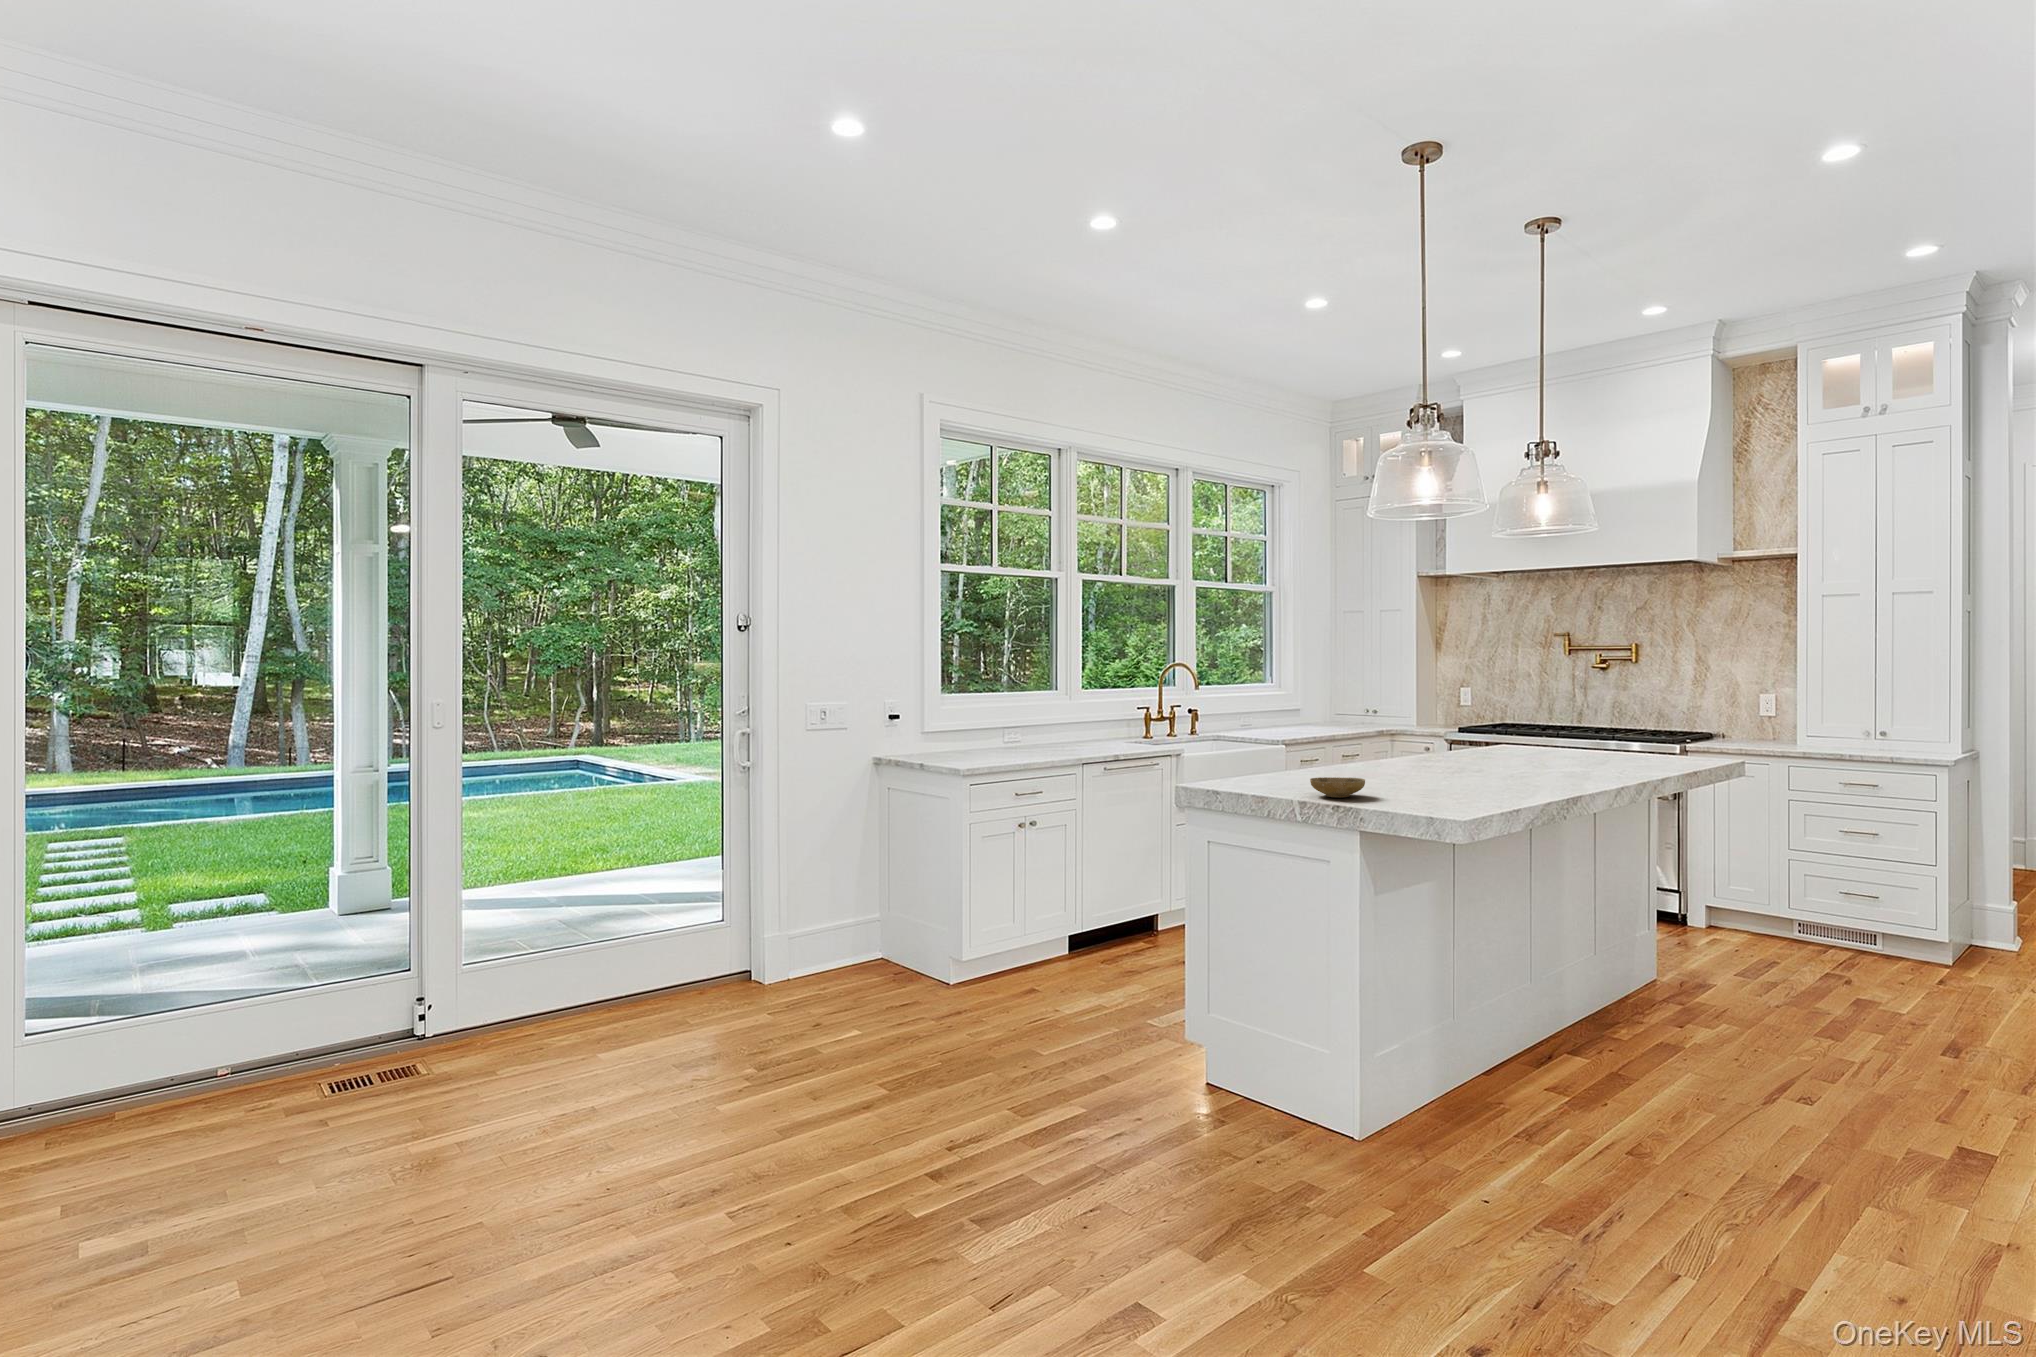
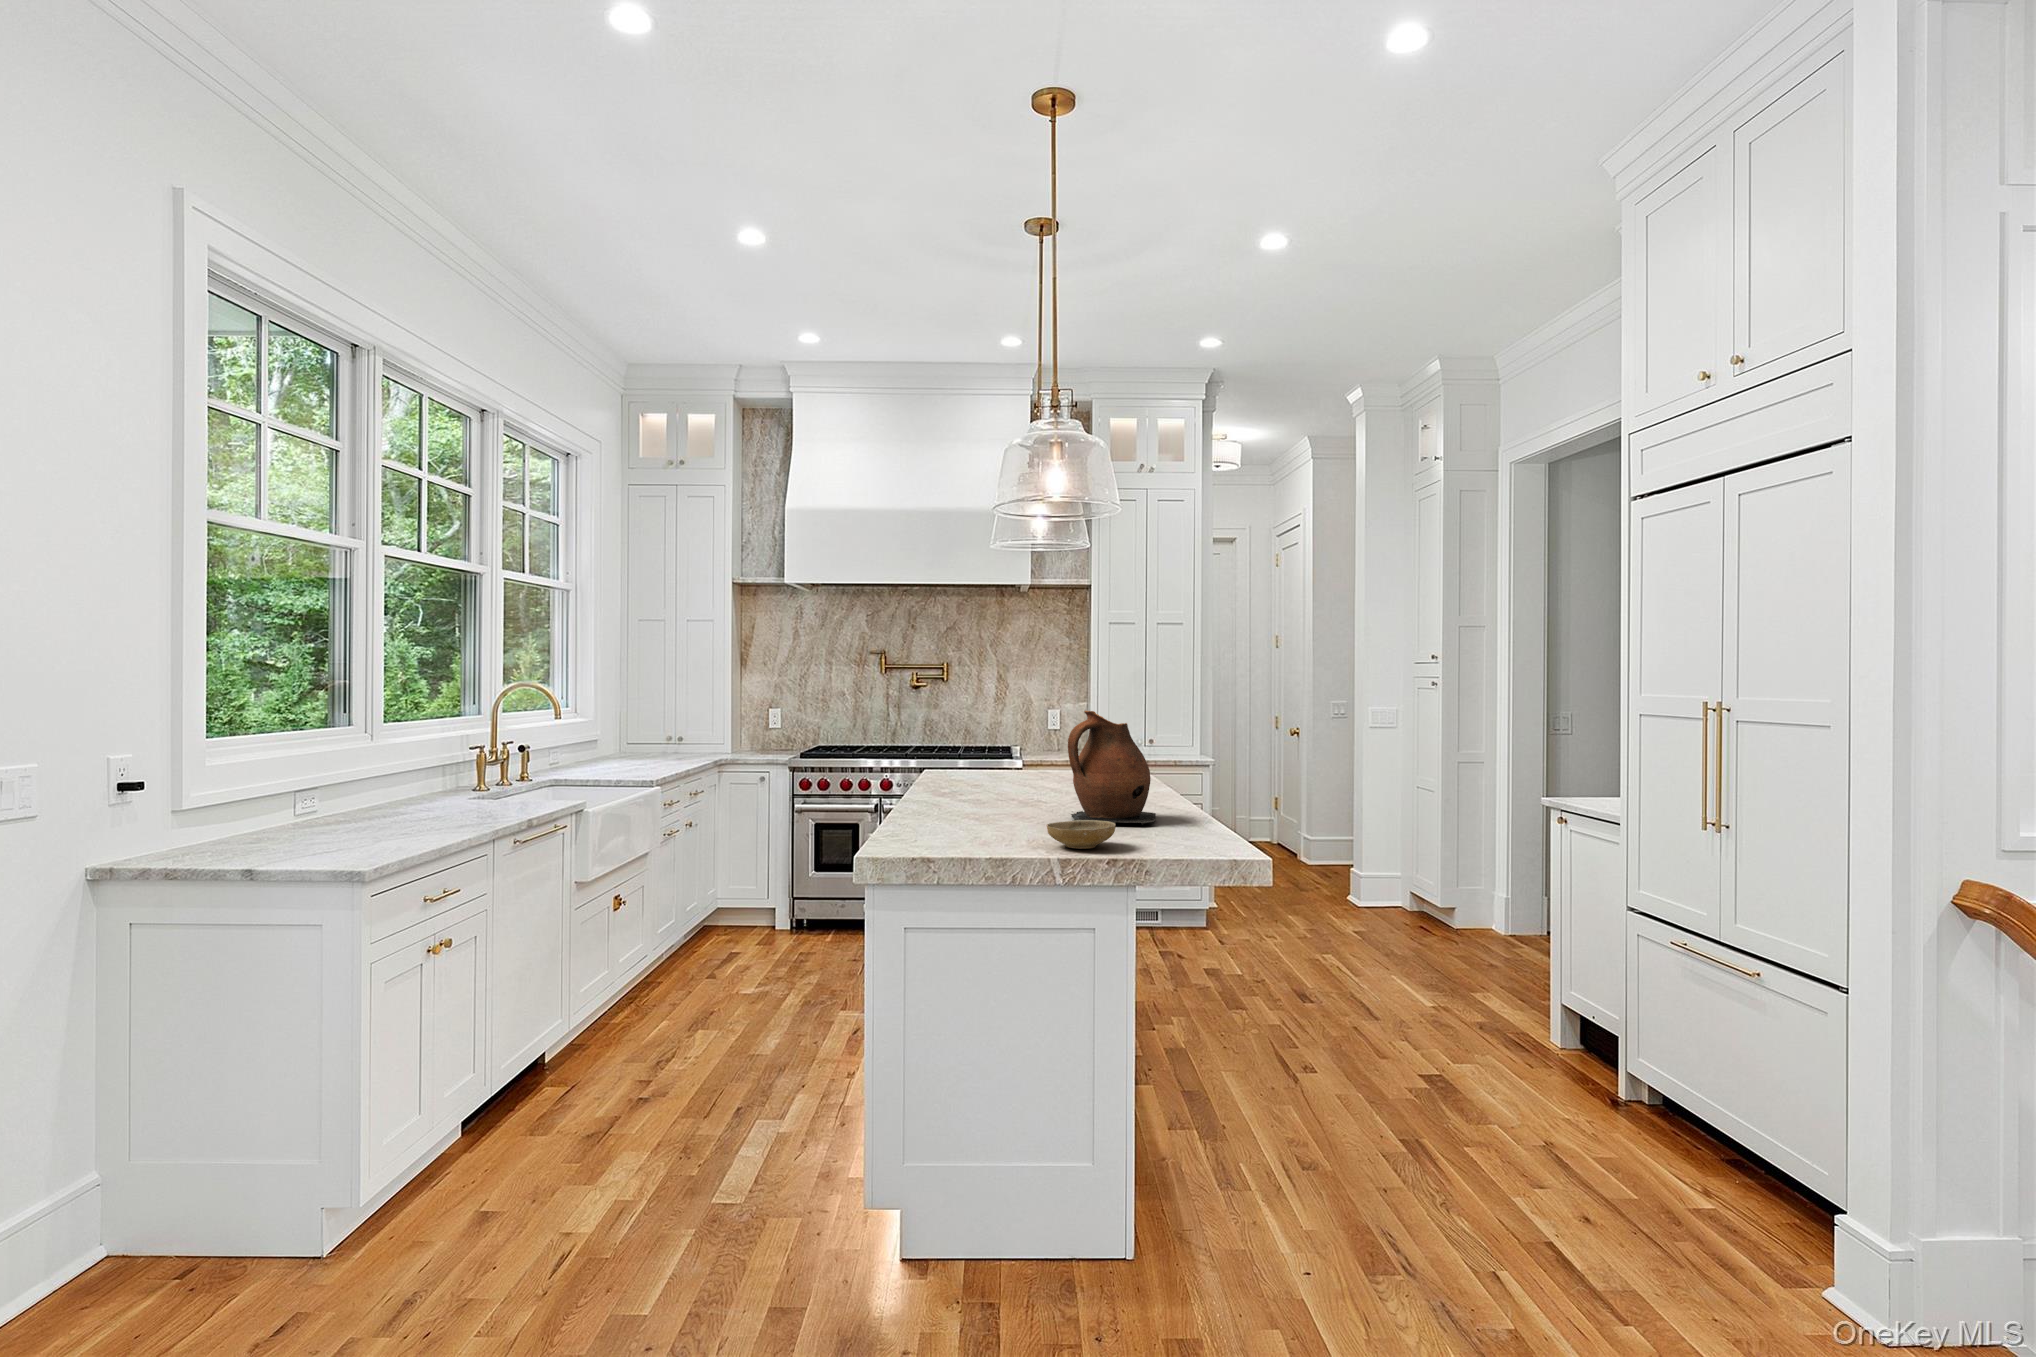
ceramic pitcher: none [1401,693,1499,791] -> present [1068,711,1156,825]

